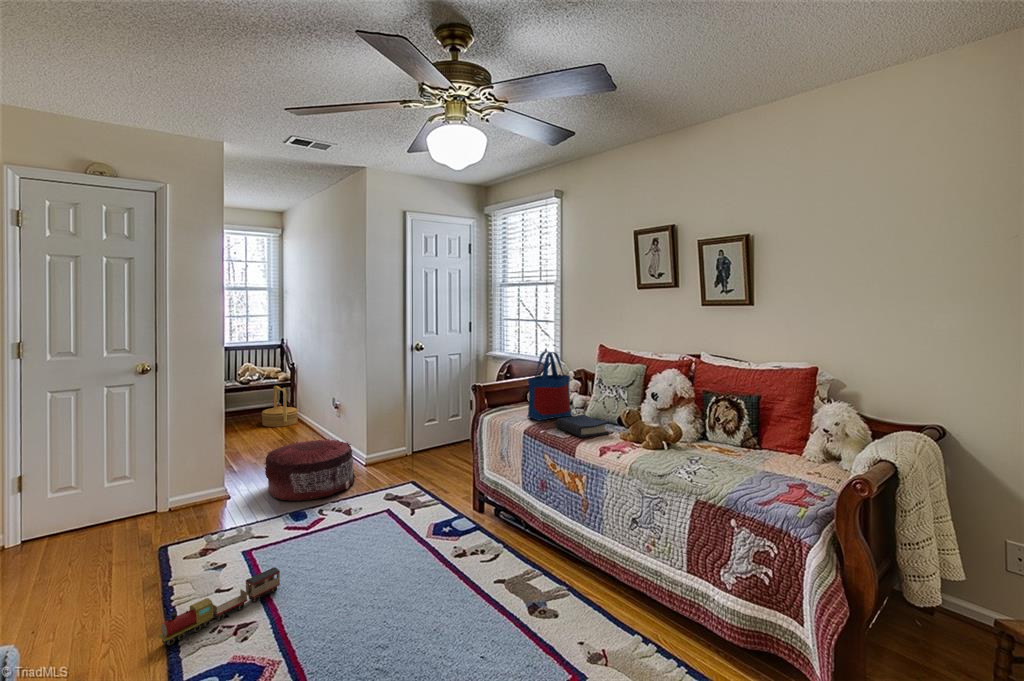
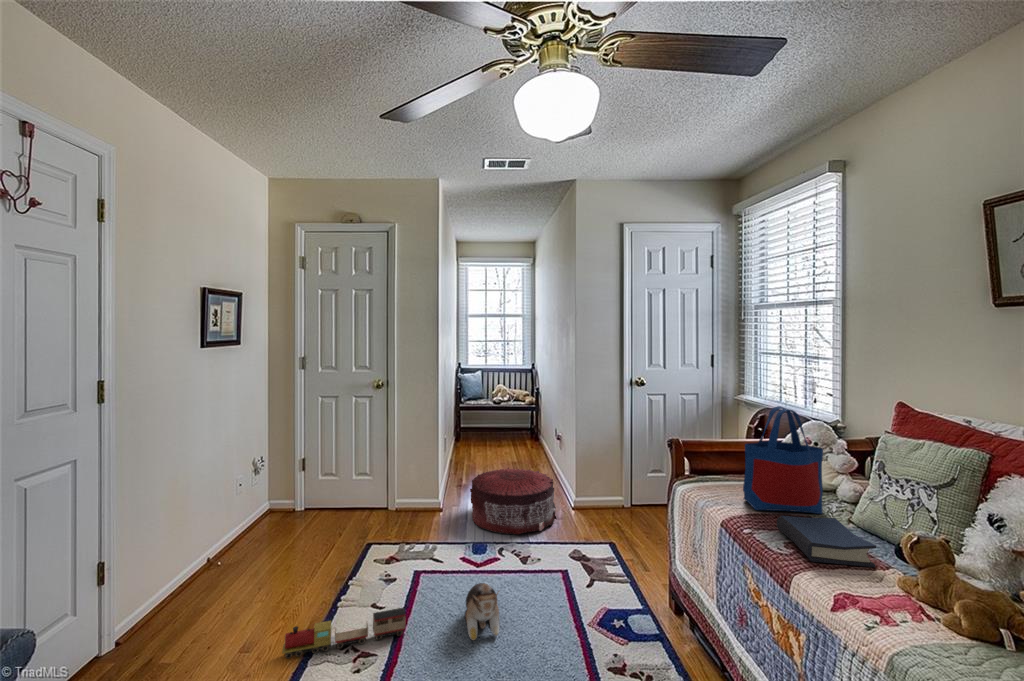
woven basket: present [261,386,298,427] -> none [516,407,547,447]
plush toy: none [323,521,371,573] -> present [465,583,499,640]

